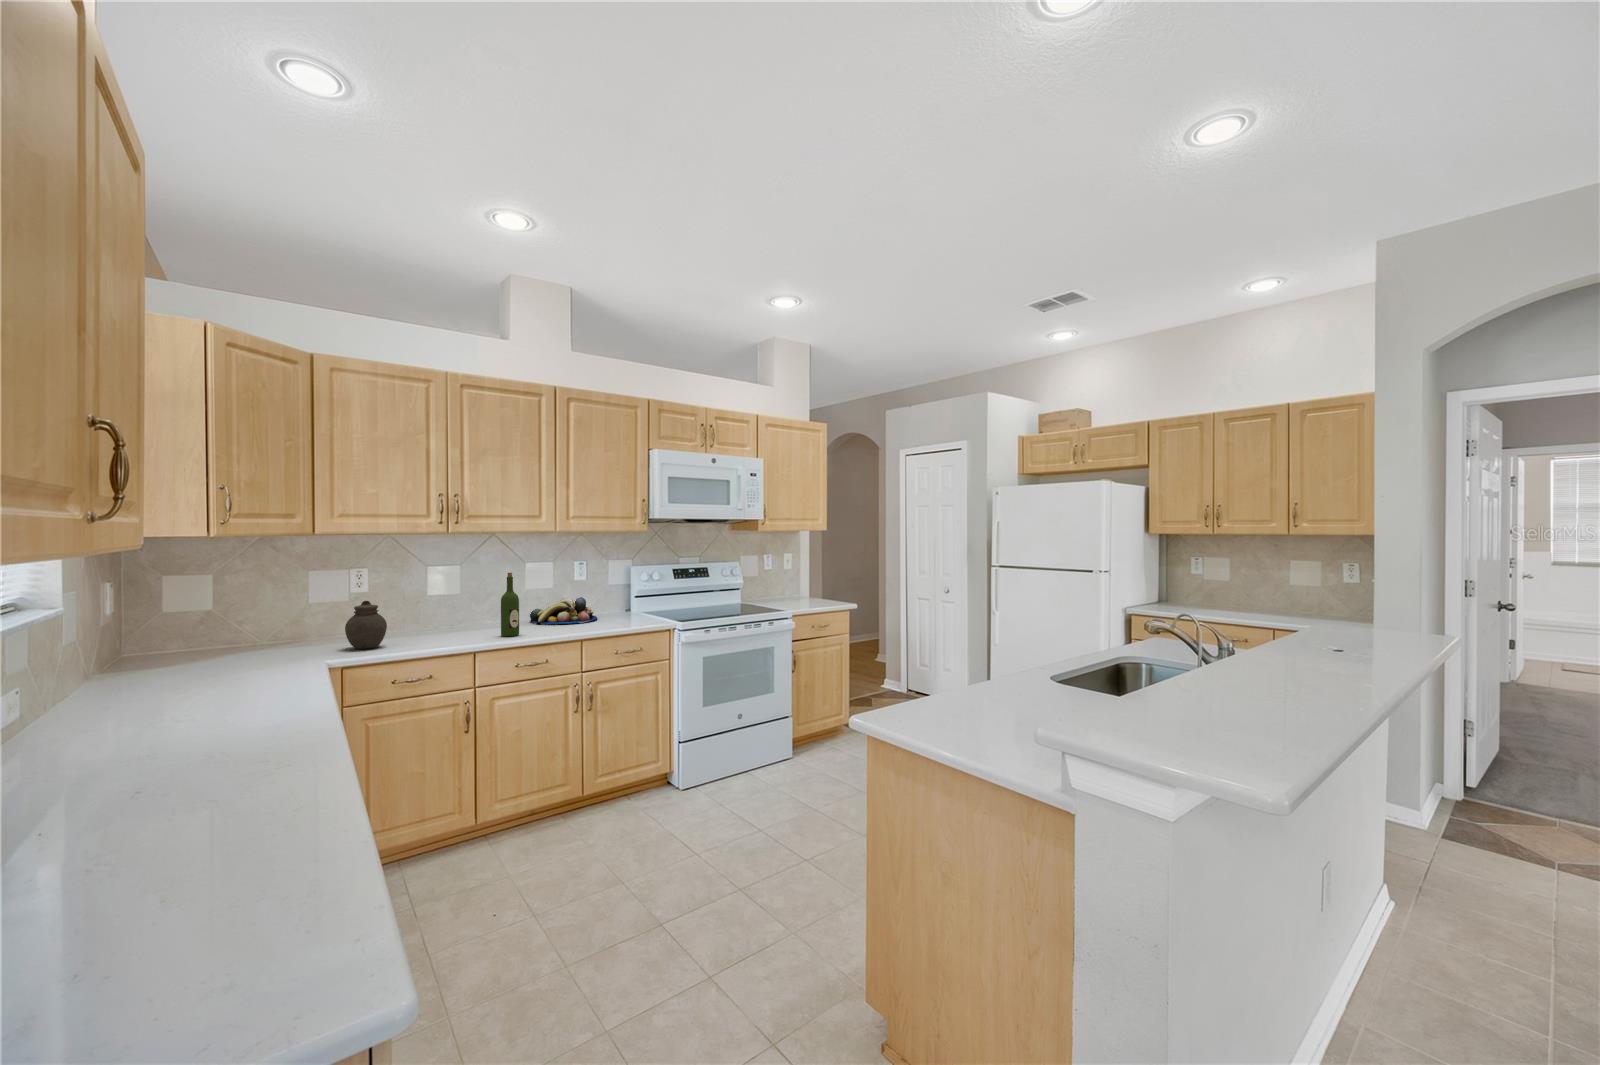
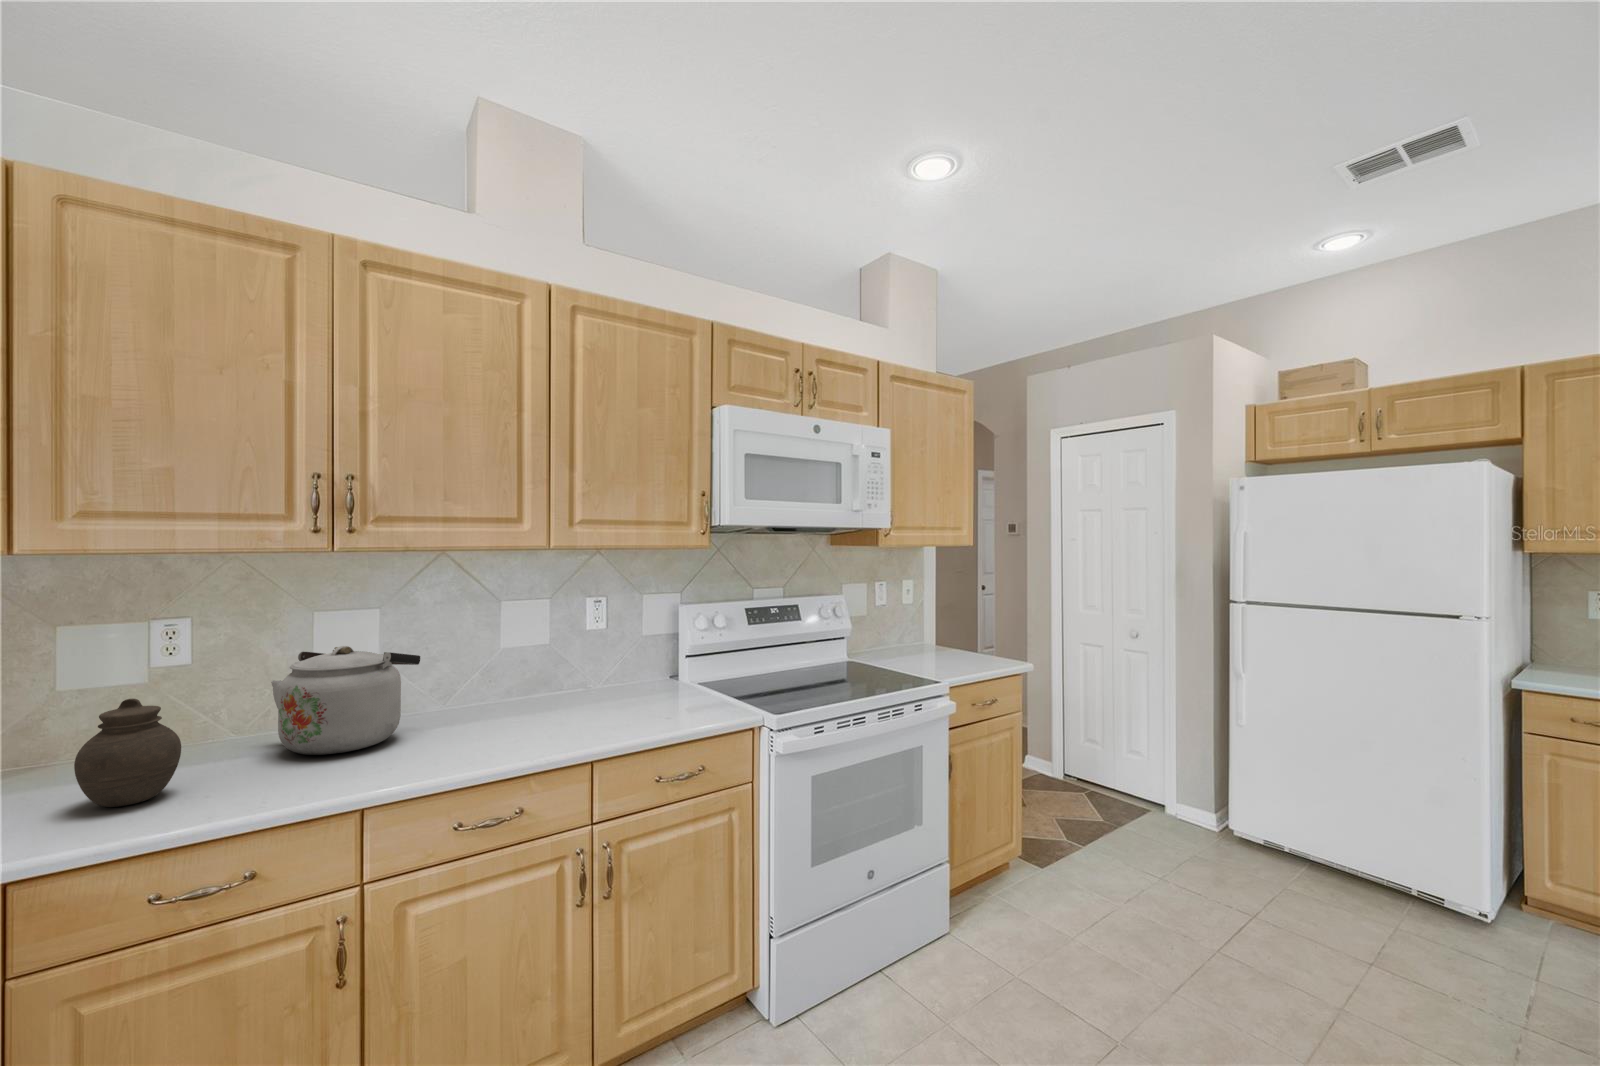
wine bottle: present [501,573,519,637] -> none [436,629,472,756]
kettle: none [411,582,487,636] -> present [271,646,420,755]
fruit bowl: present [530,597,597,625] -> none [504,660,622,715]

